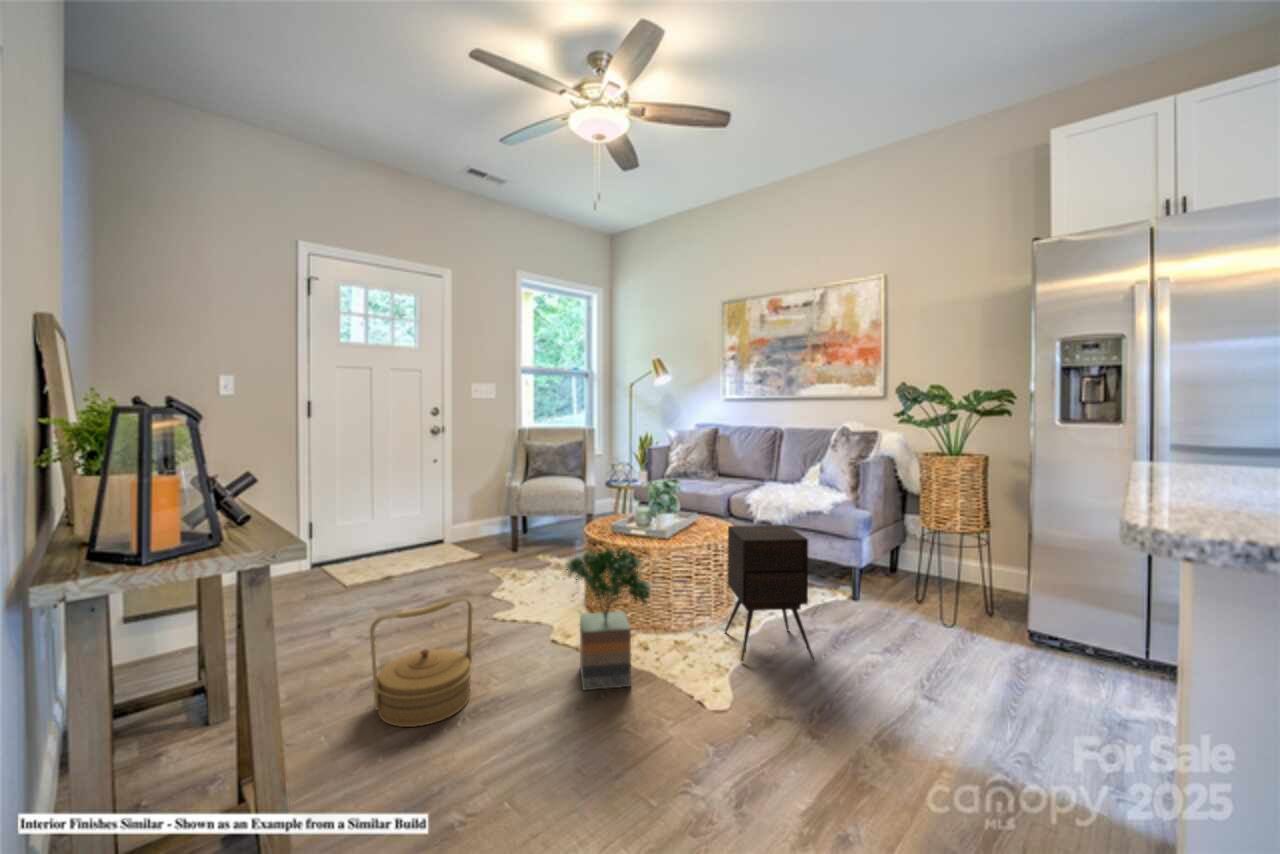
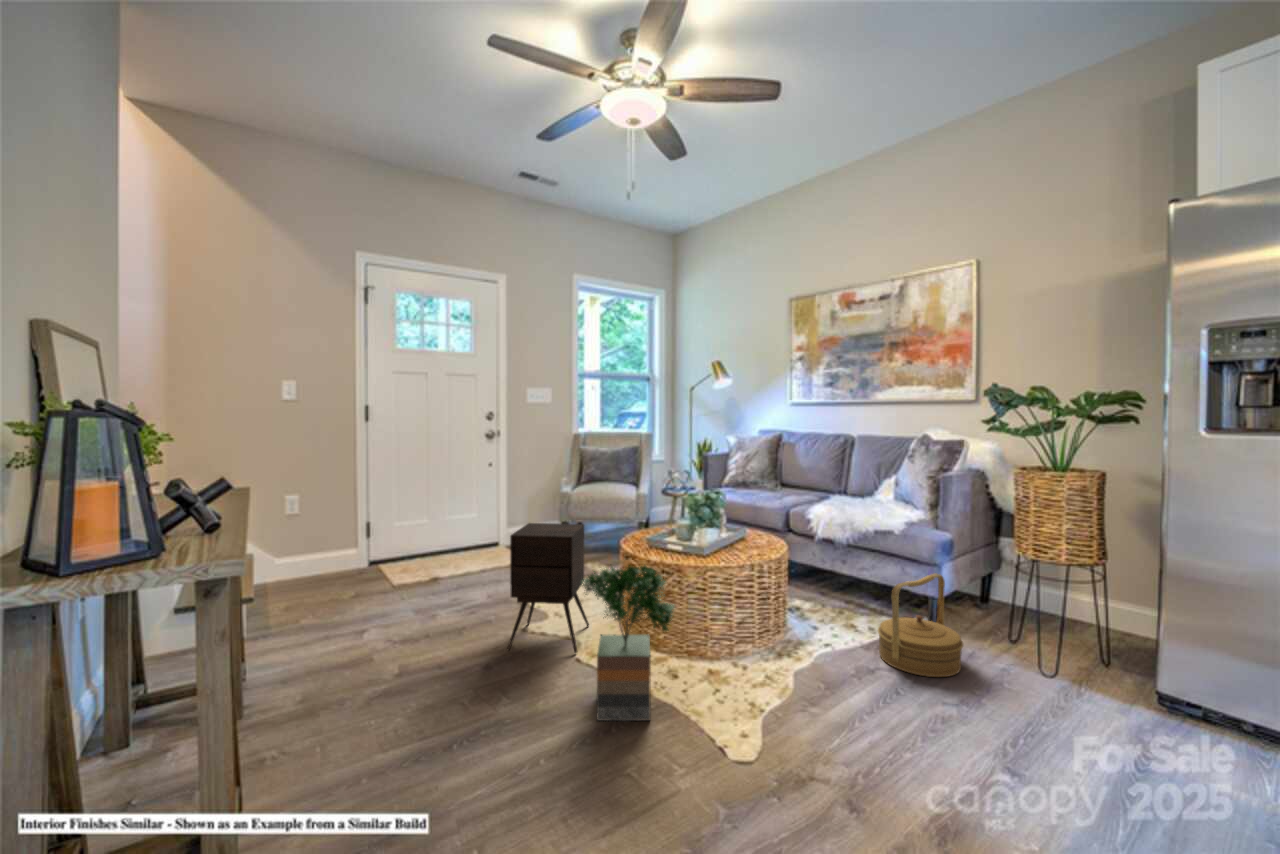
side table: present [725,525,814,662] -> present [507,523,589,653]
basket: present [370,597,473,727] -> present [878,574,963,677]

